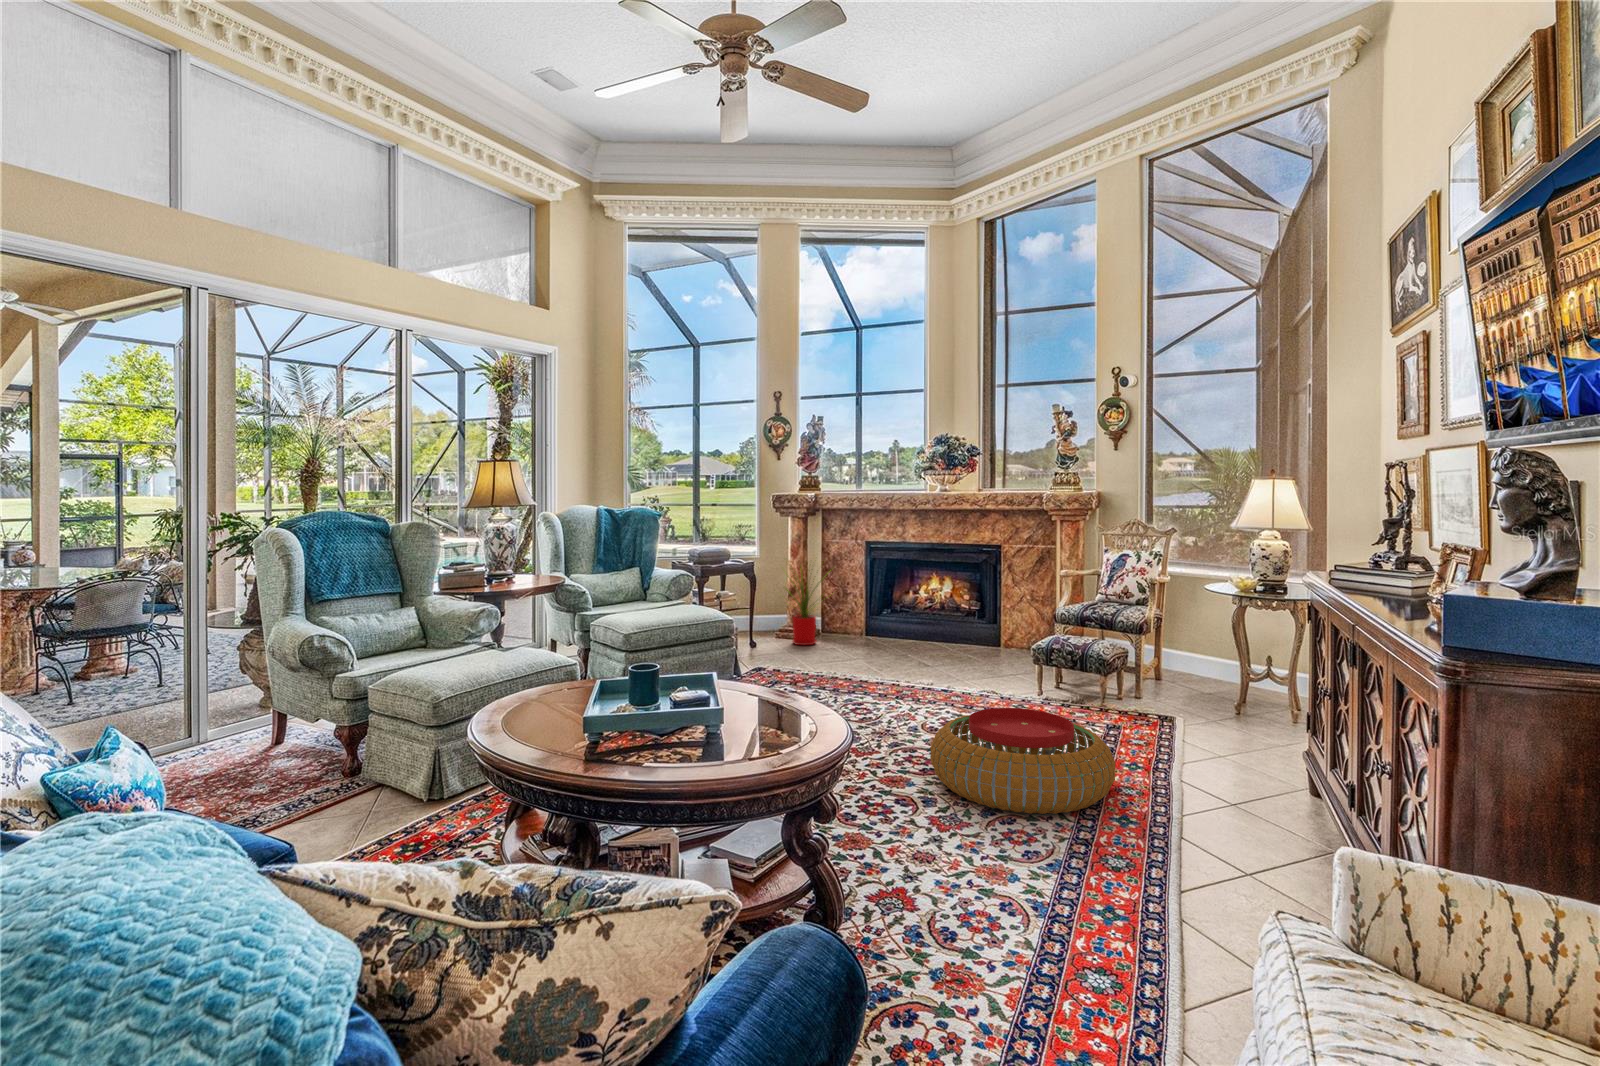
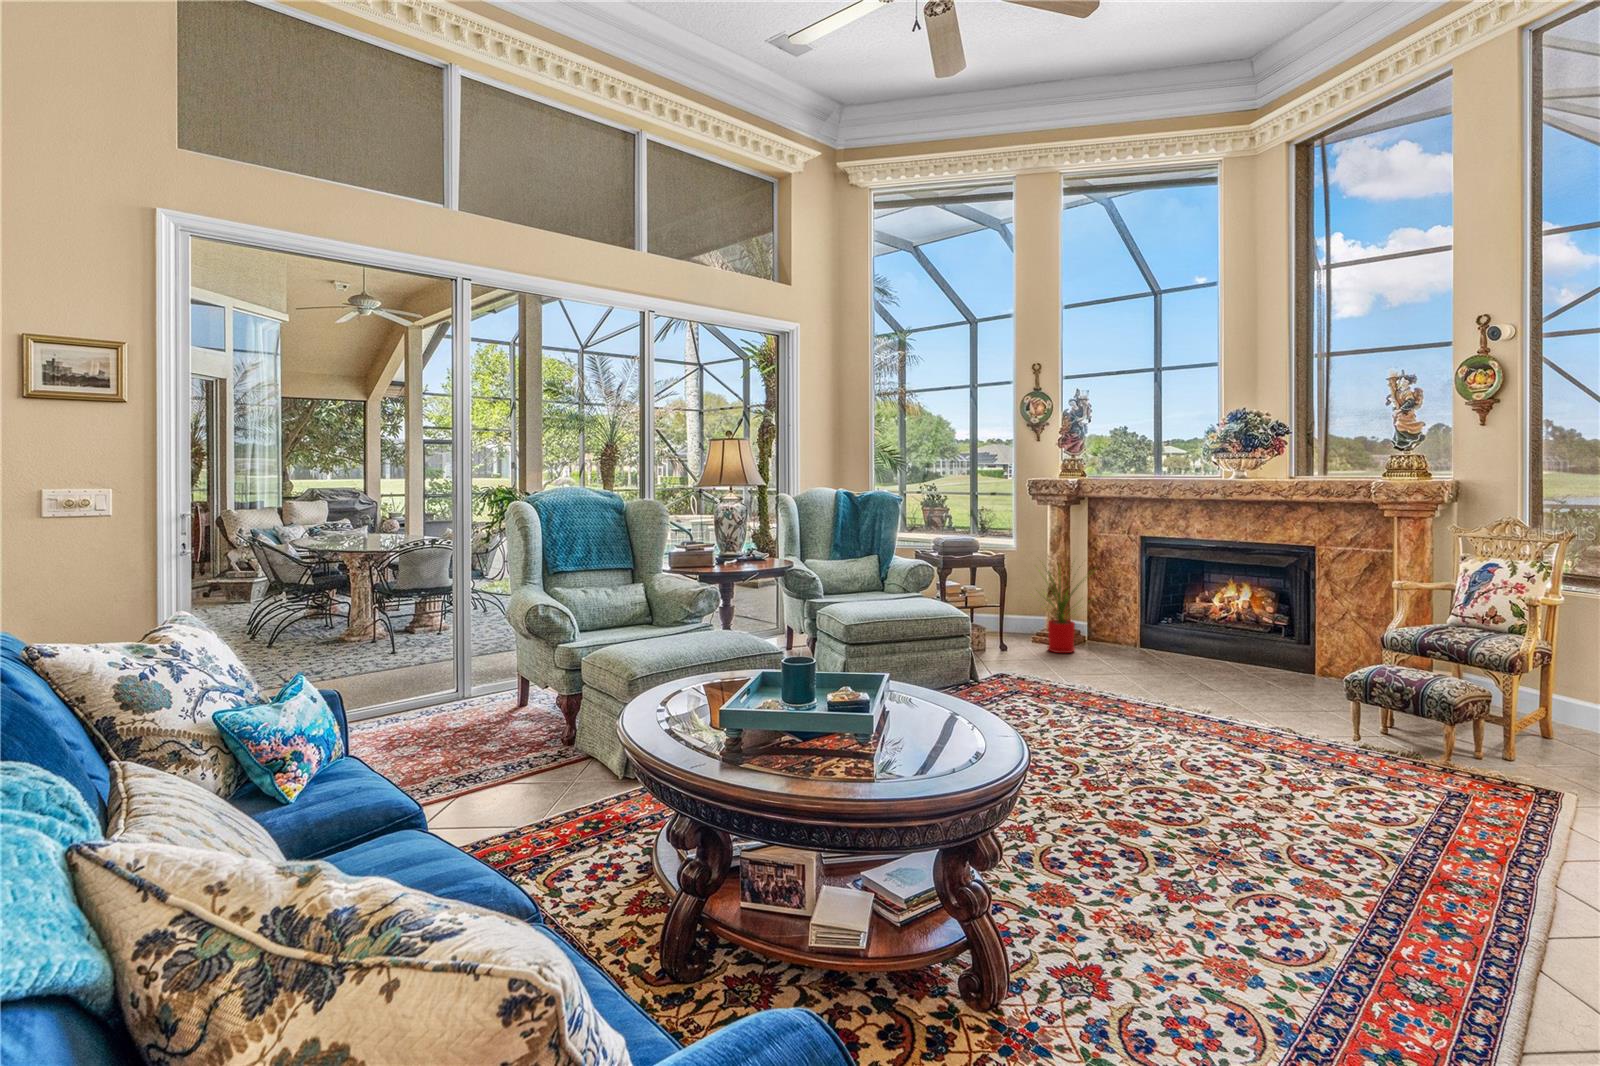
pouf: present [930,708,1115,814] -> none [1173,756,1441,905]

